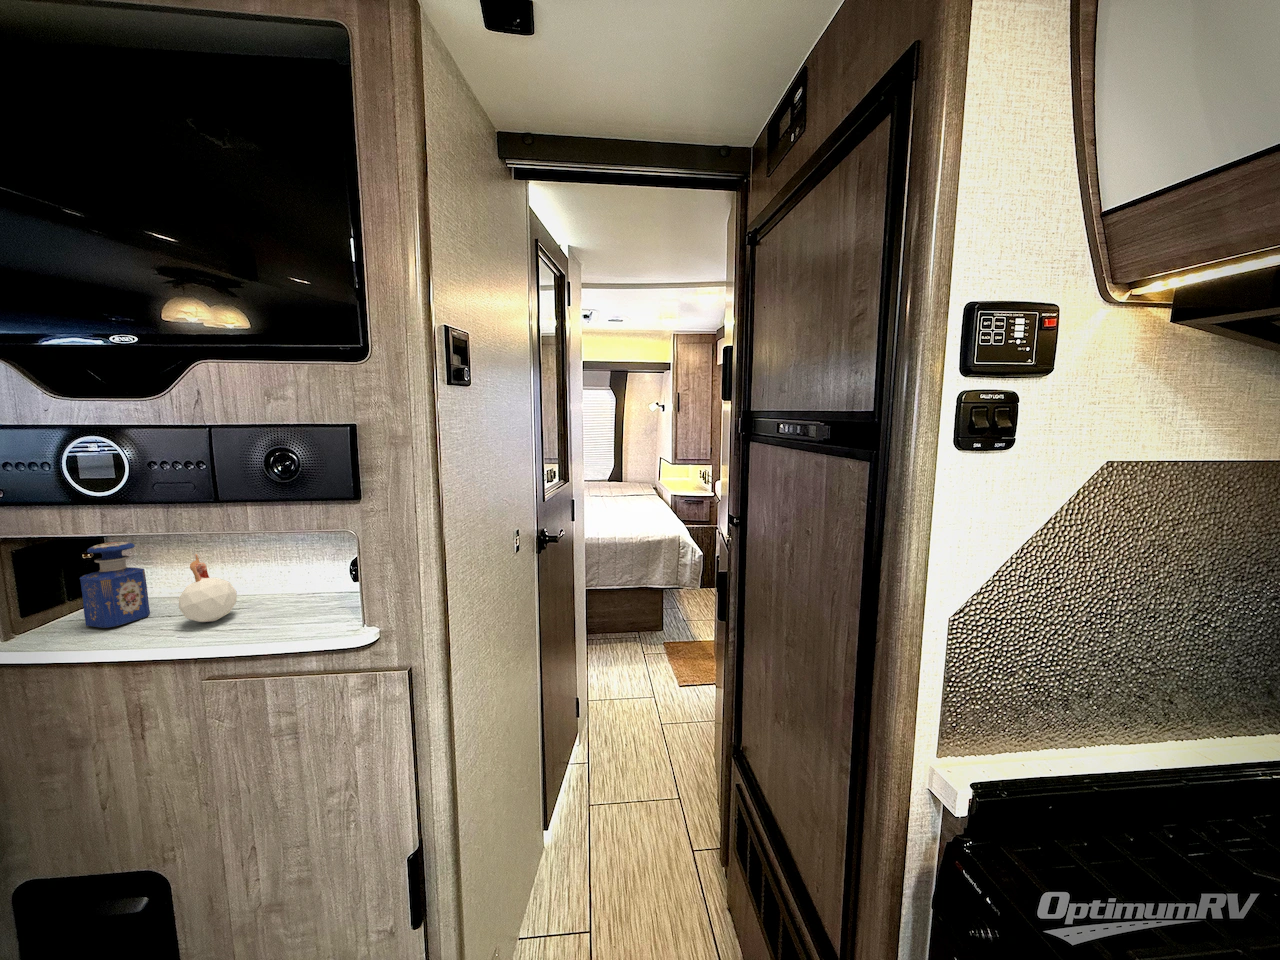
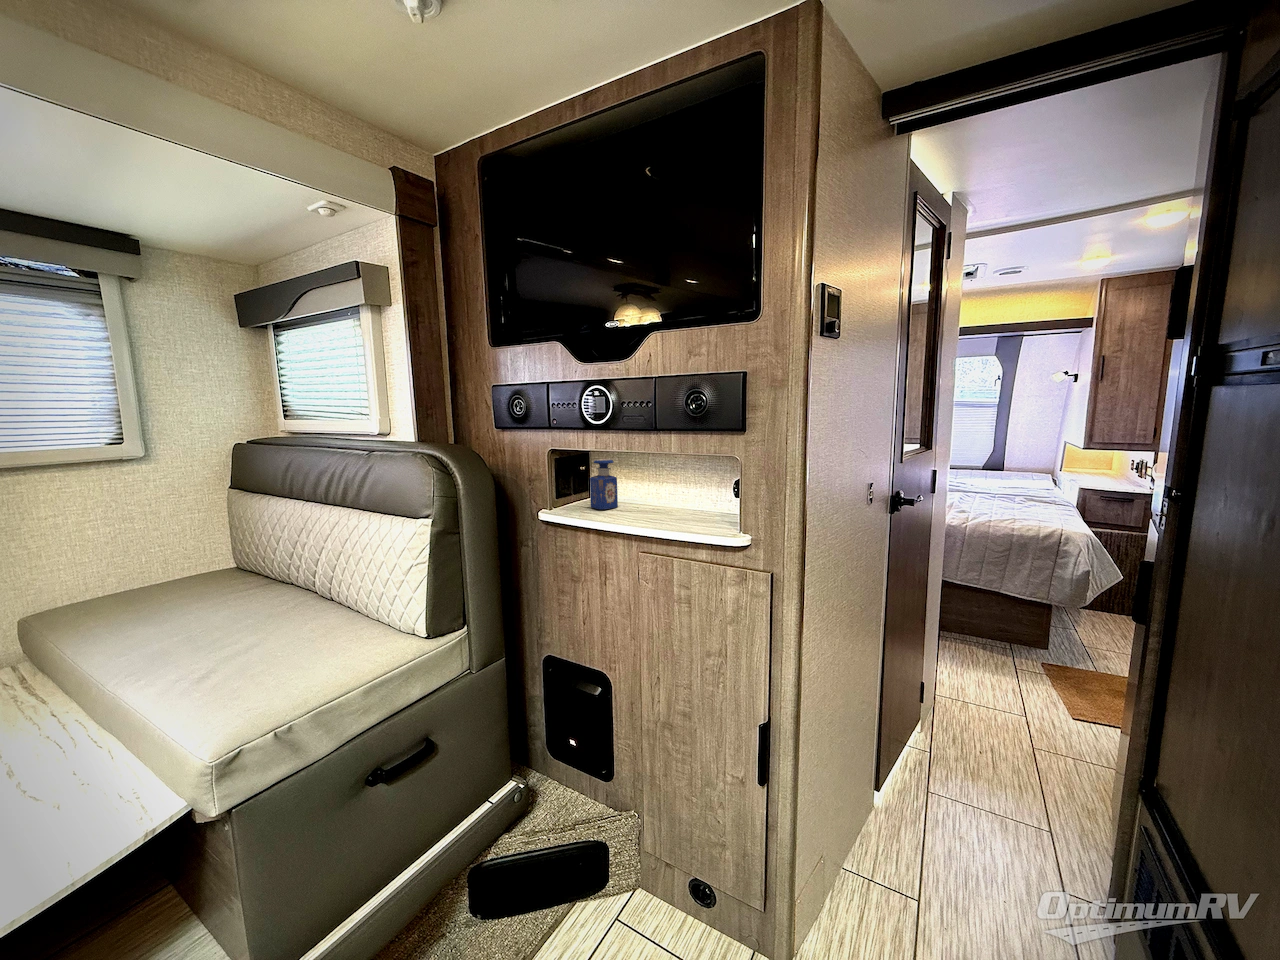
candle: present [179,546,237,622] -> none [633,464,662,515]

